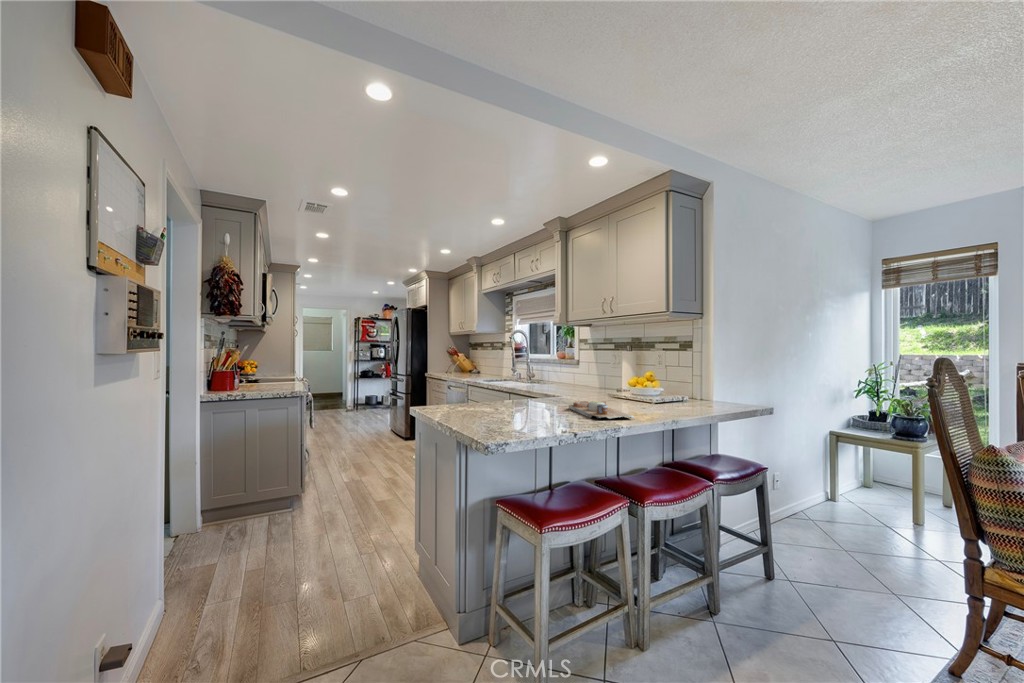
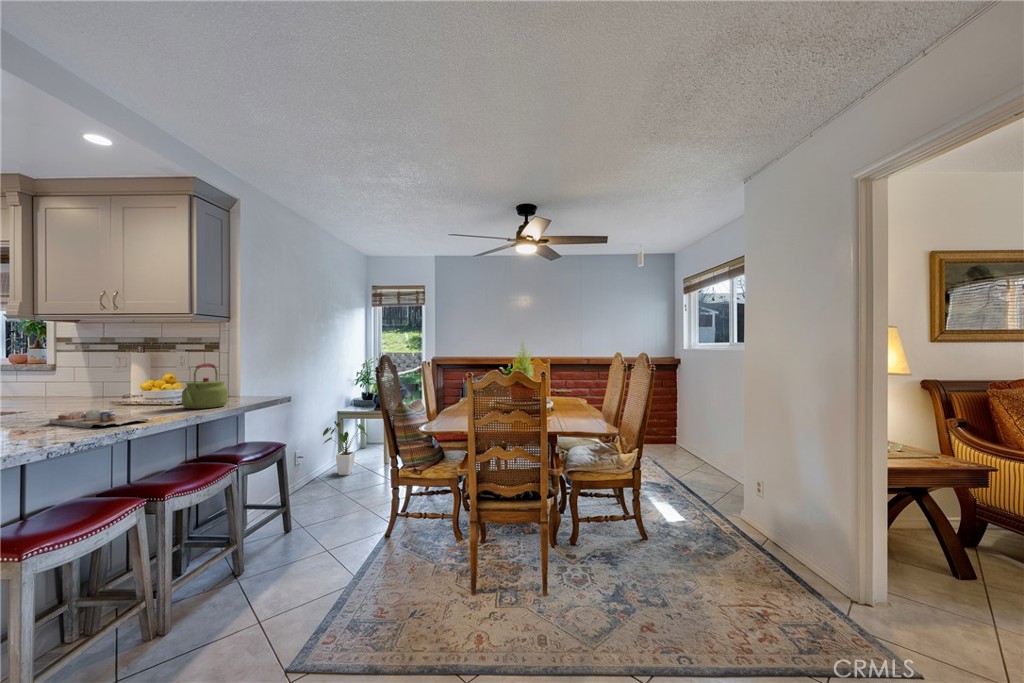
kettle: none [659,363,702,412] -> present [182,363,228,409]
house plant: none [810,447,887,527] -> present [323,421,368,475]

